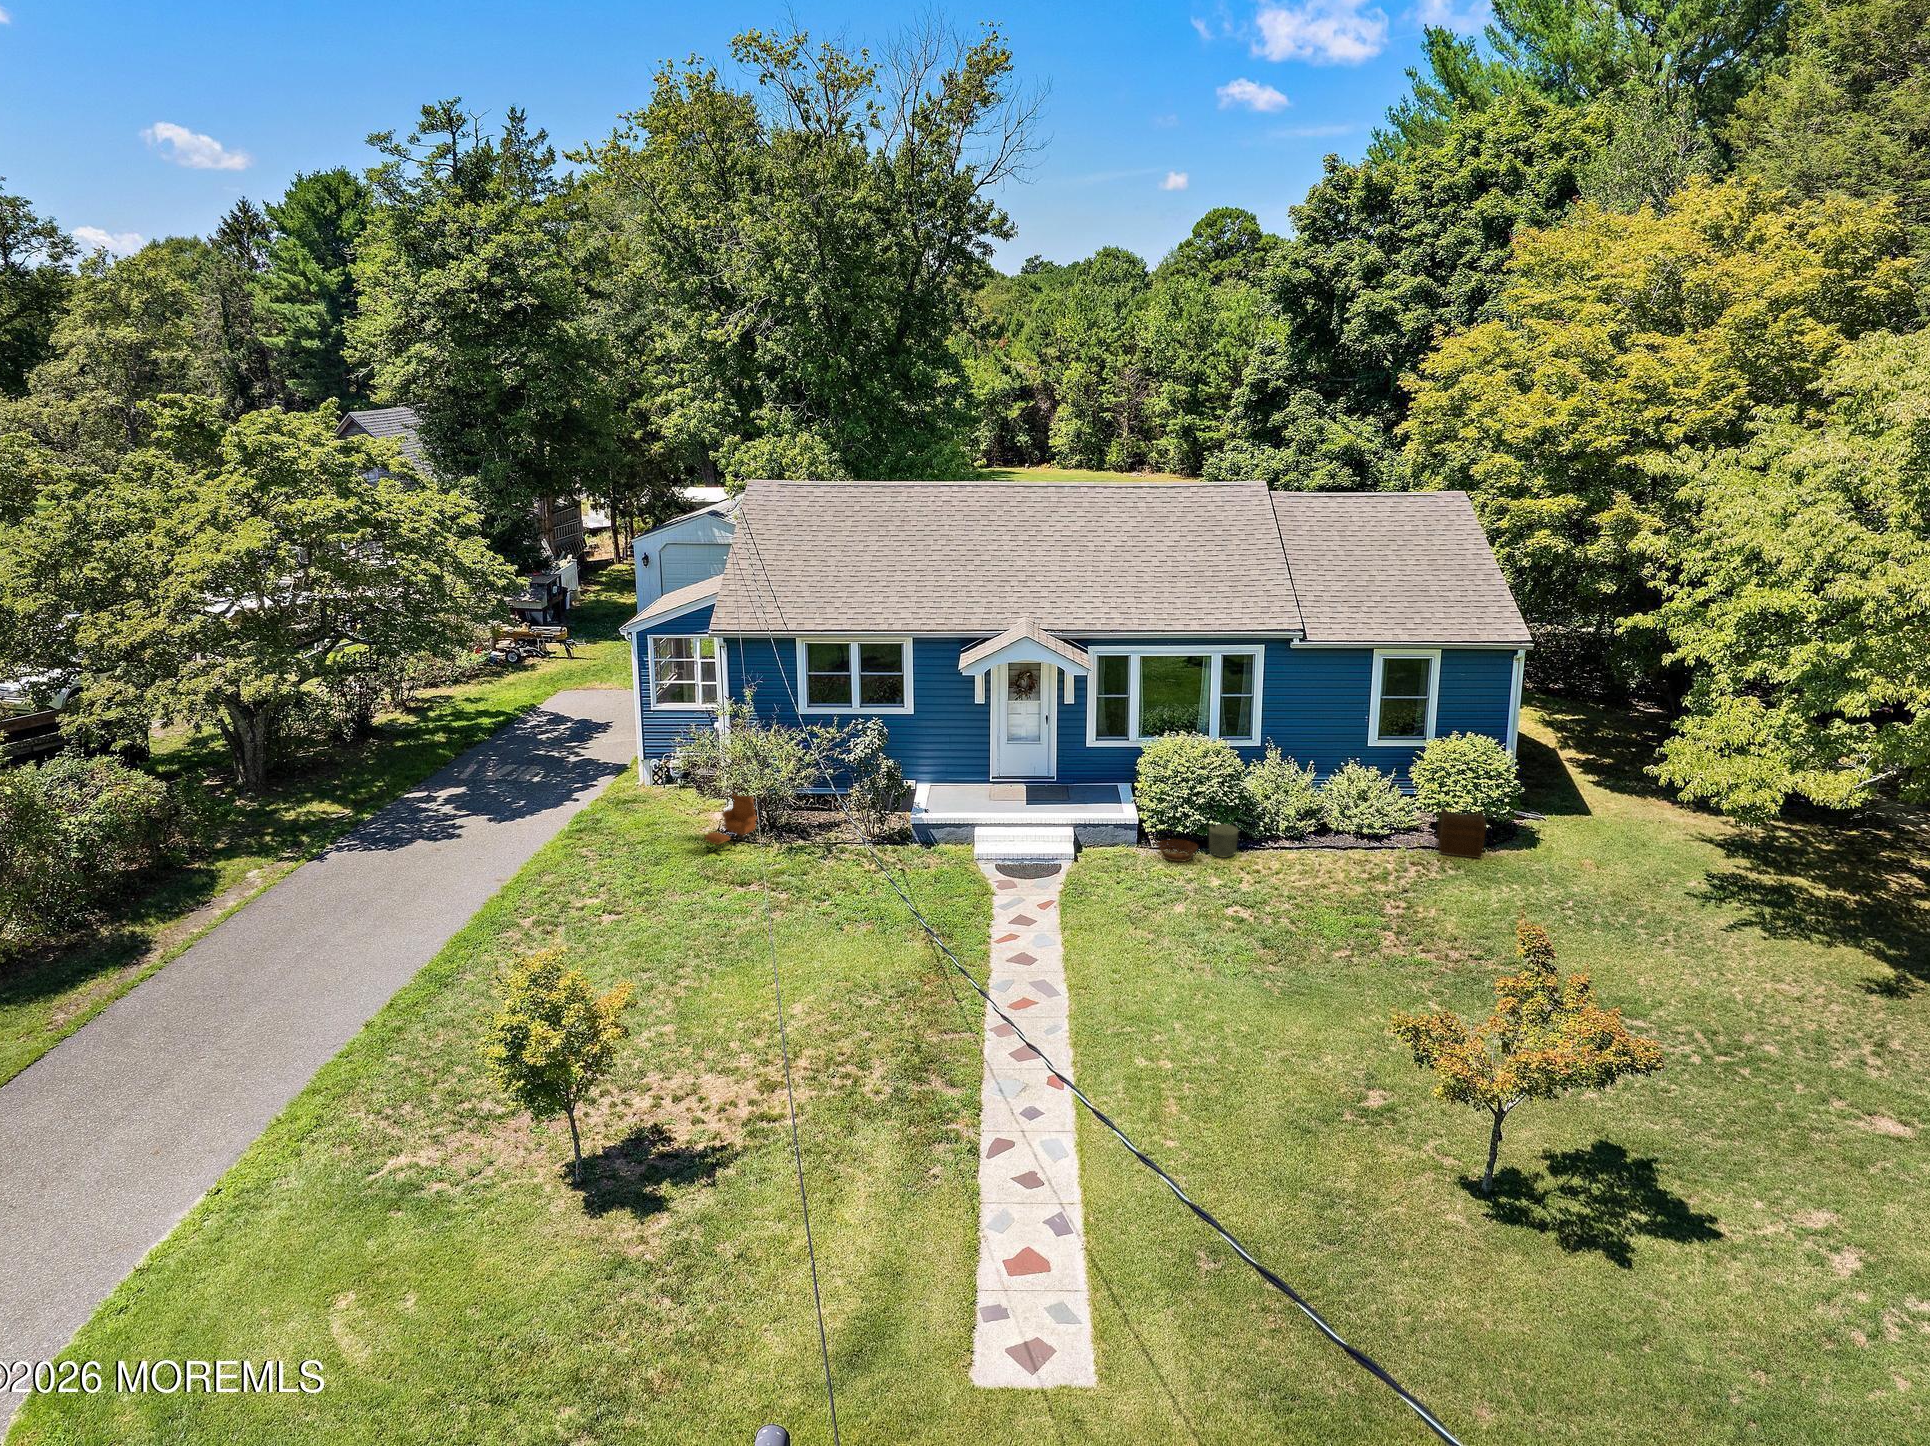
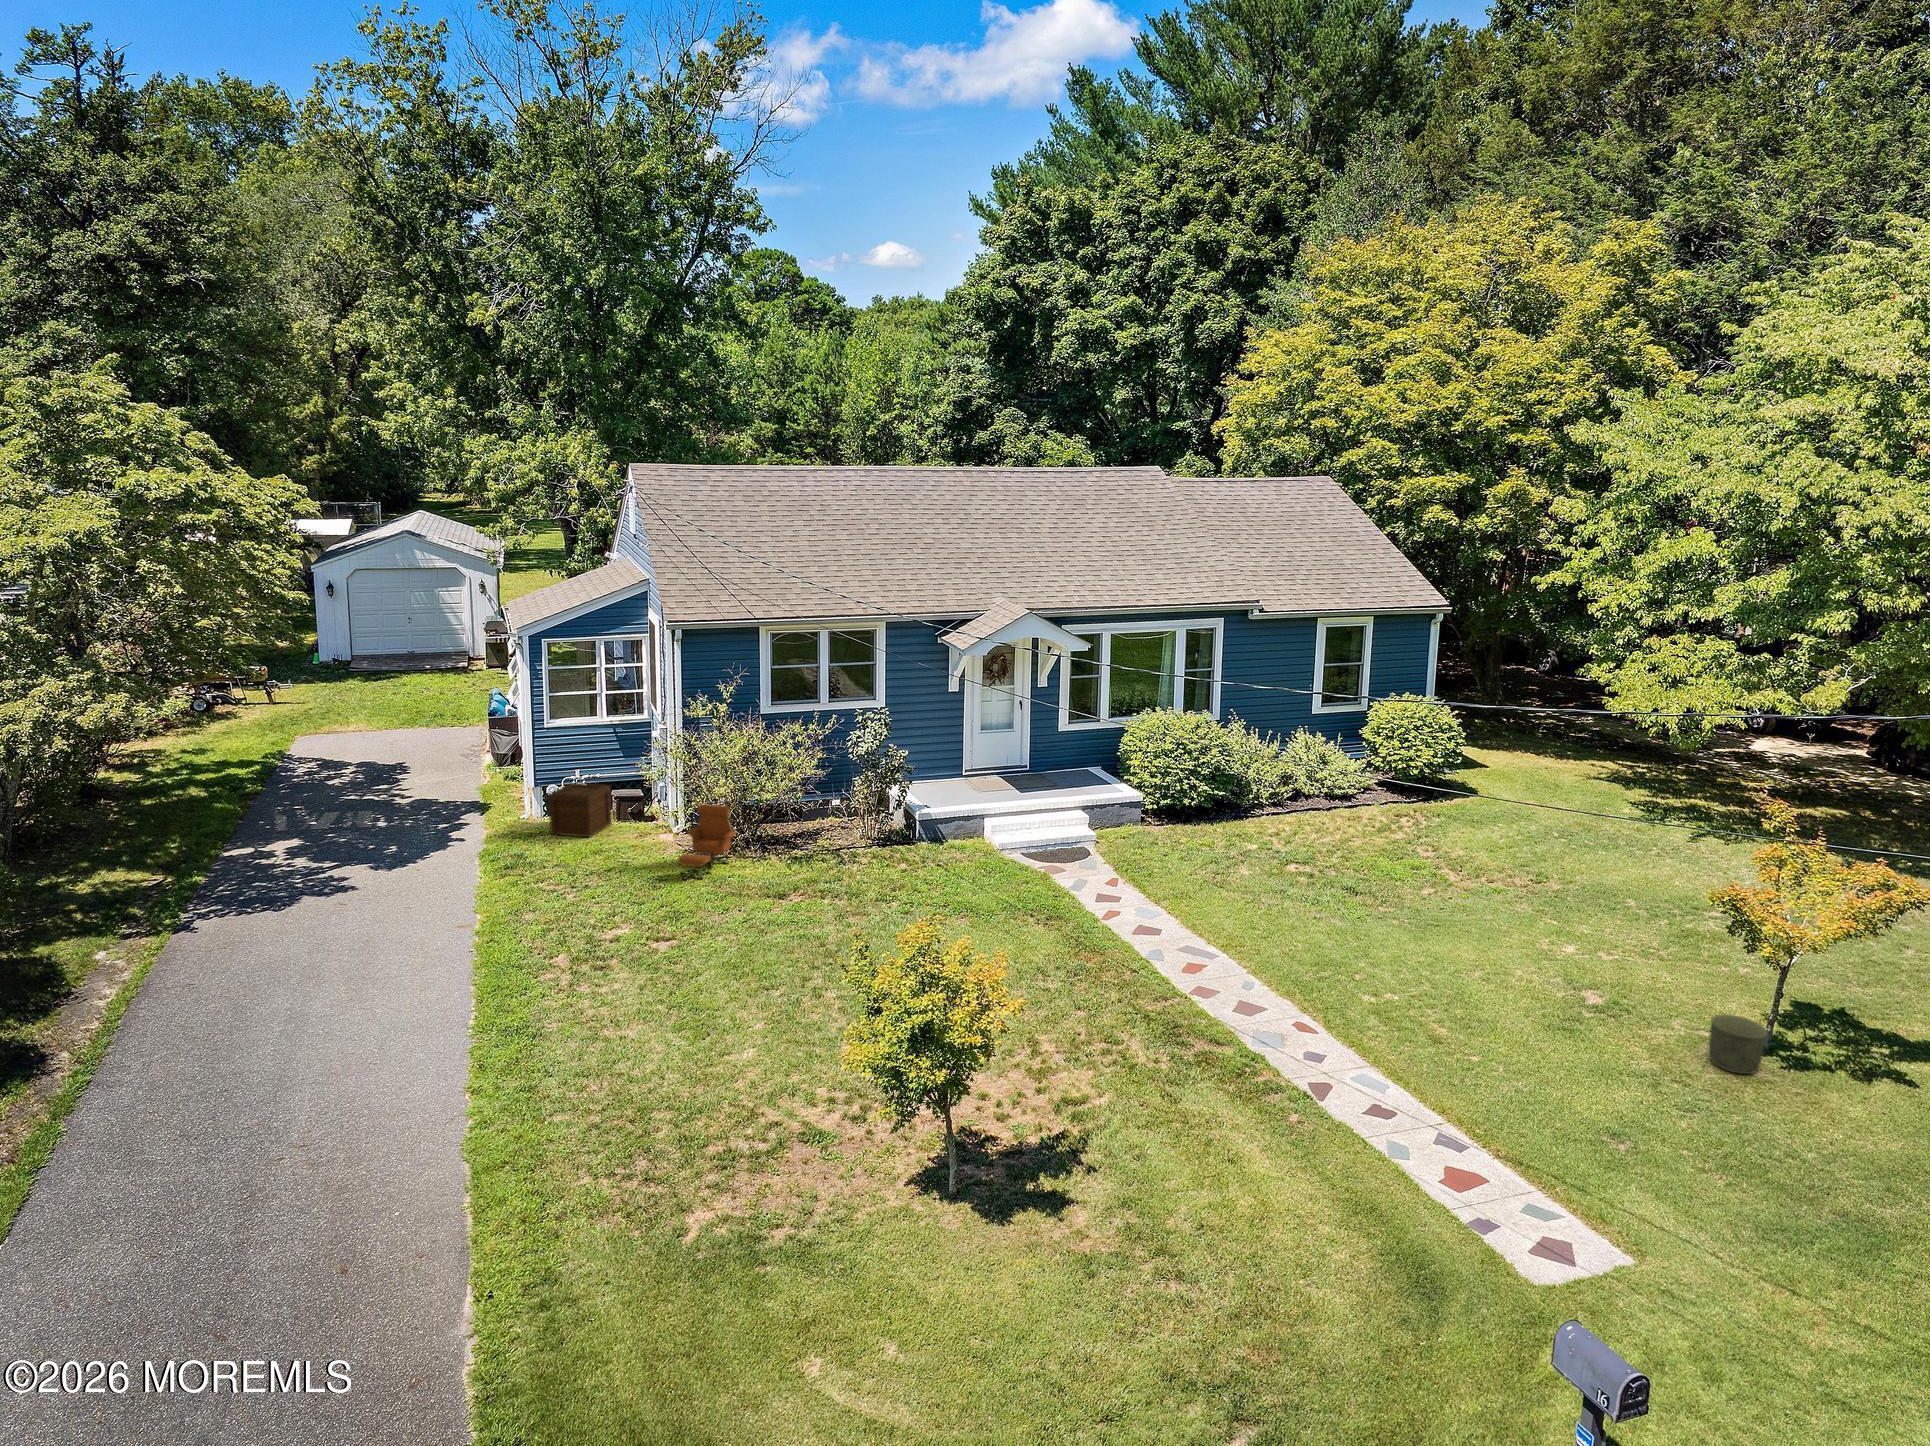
wooden crate: present [1437,809,1486,859] -> present [548,783,612,837]
planter: present [1209,824,1238,858] -> present [1708,1014,1767,1074]
basket: present [1157,839,1198,862] -> none [1168,813,1210,834]

